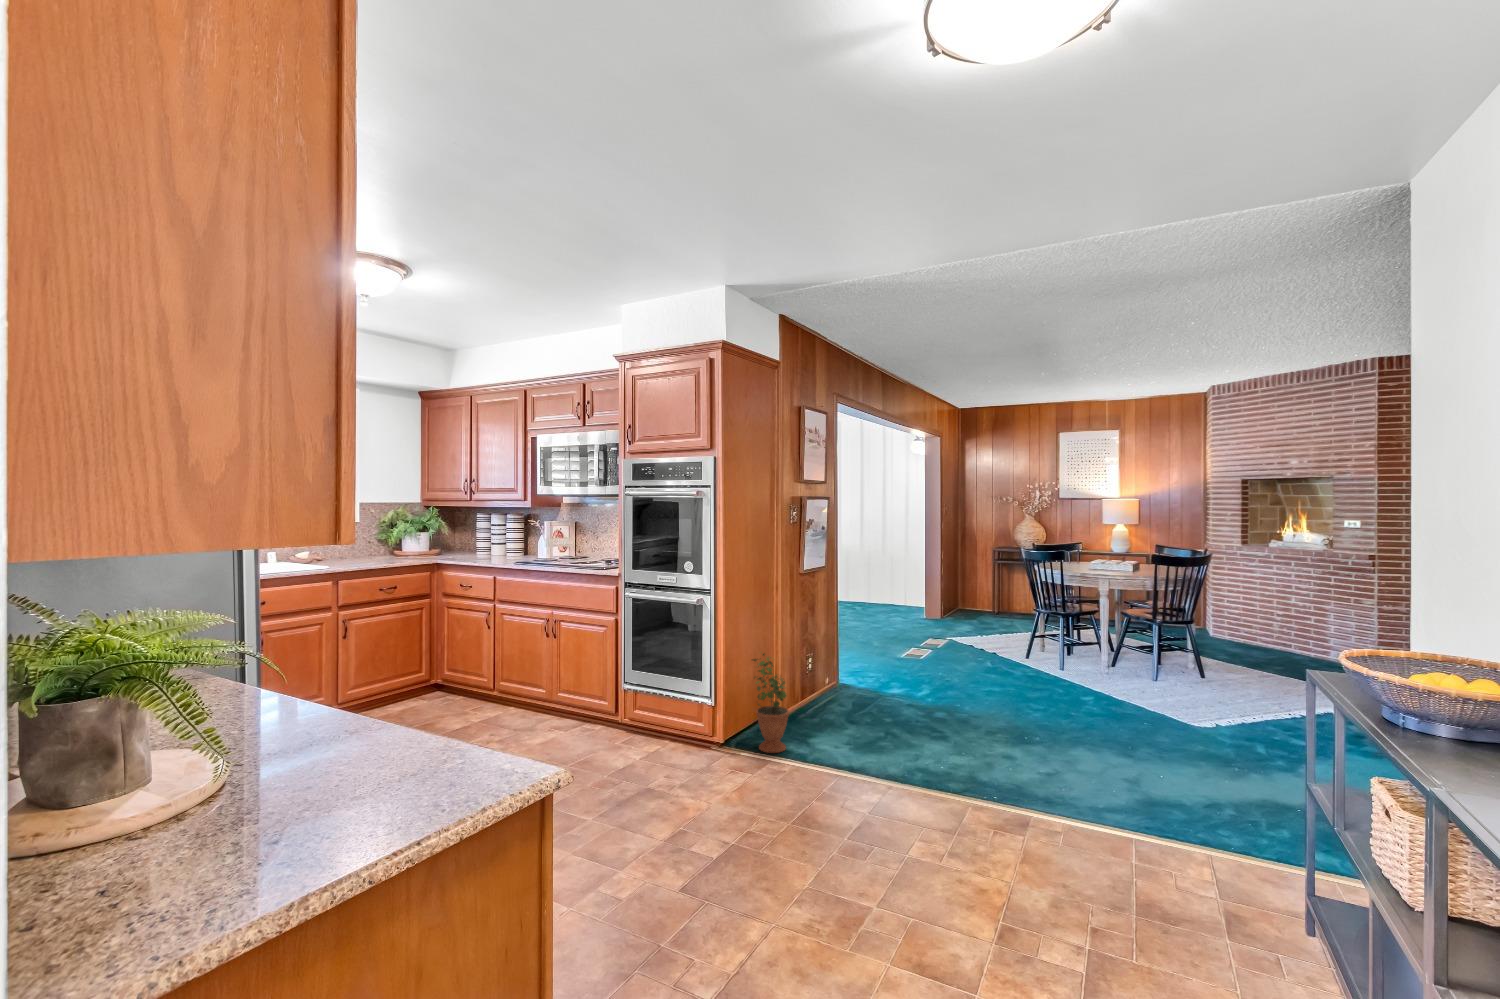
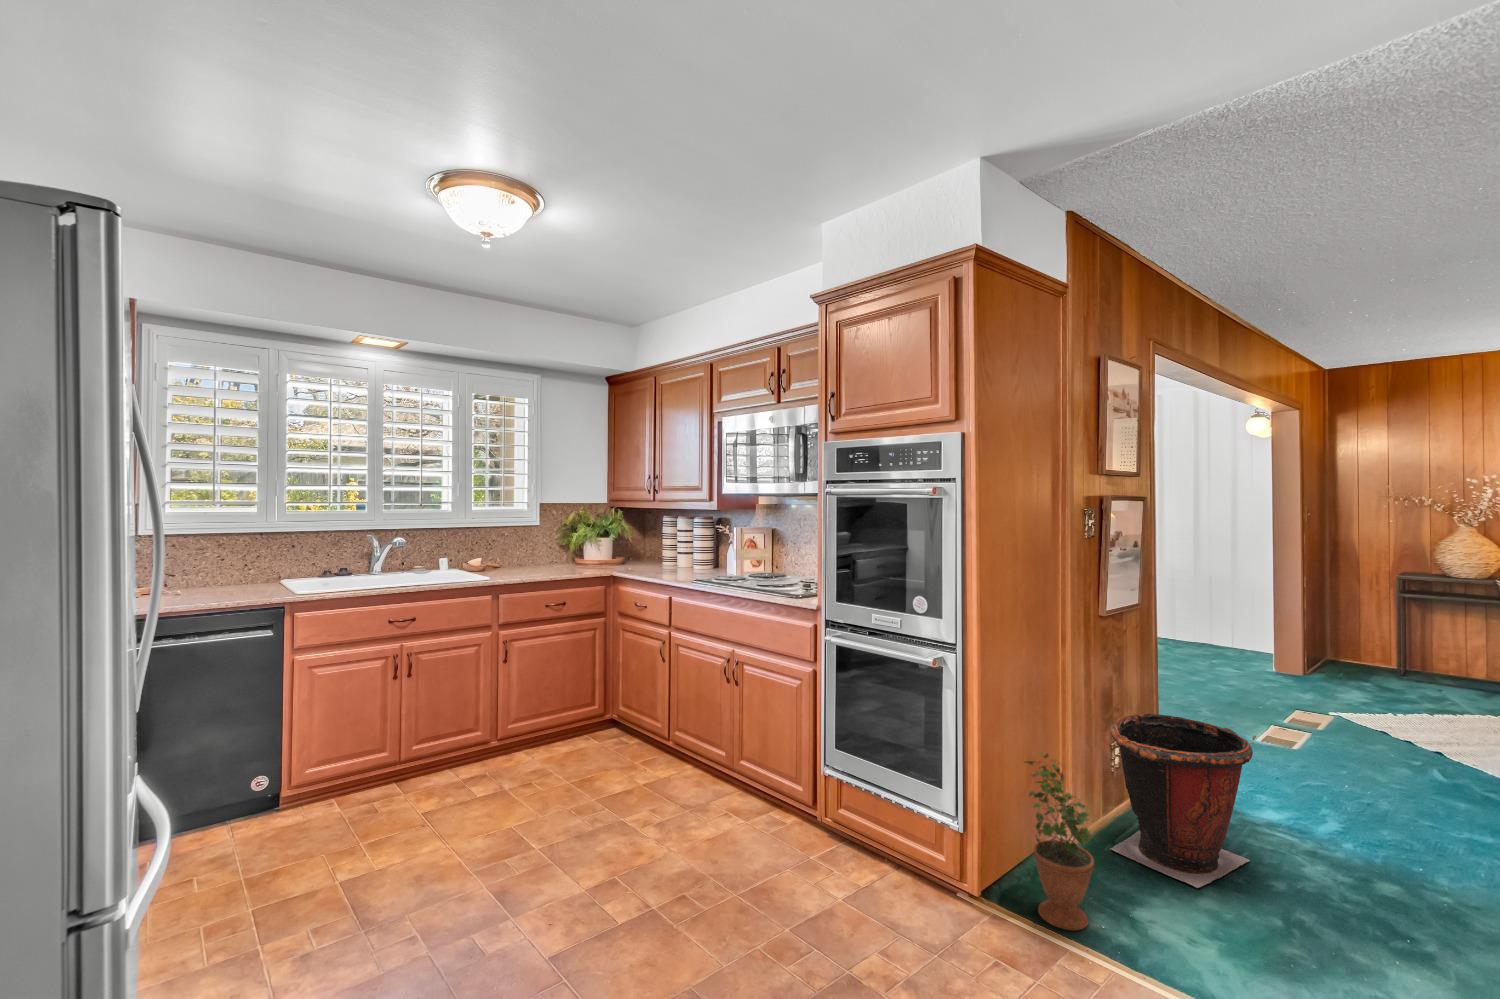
trash can: none [804,629,880,727] -> present [1111,712,1256,888]

